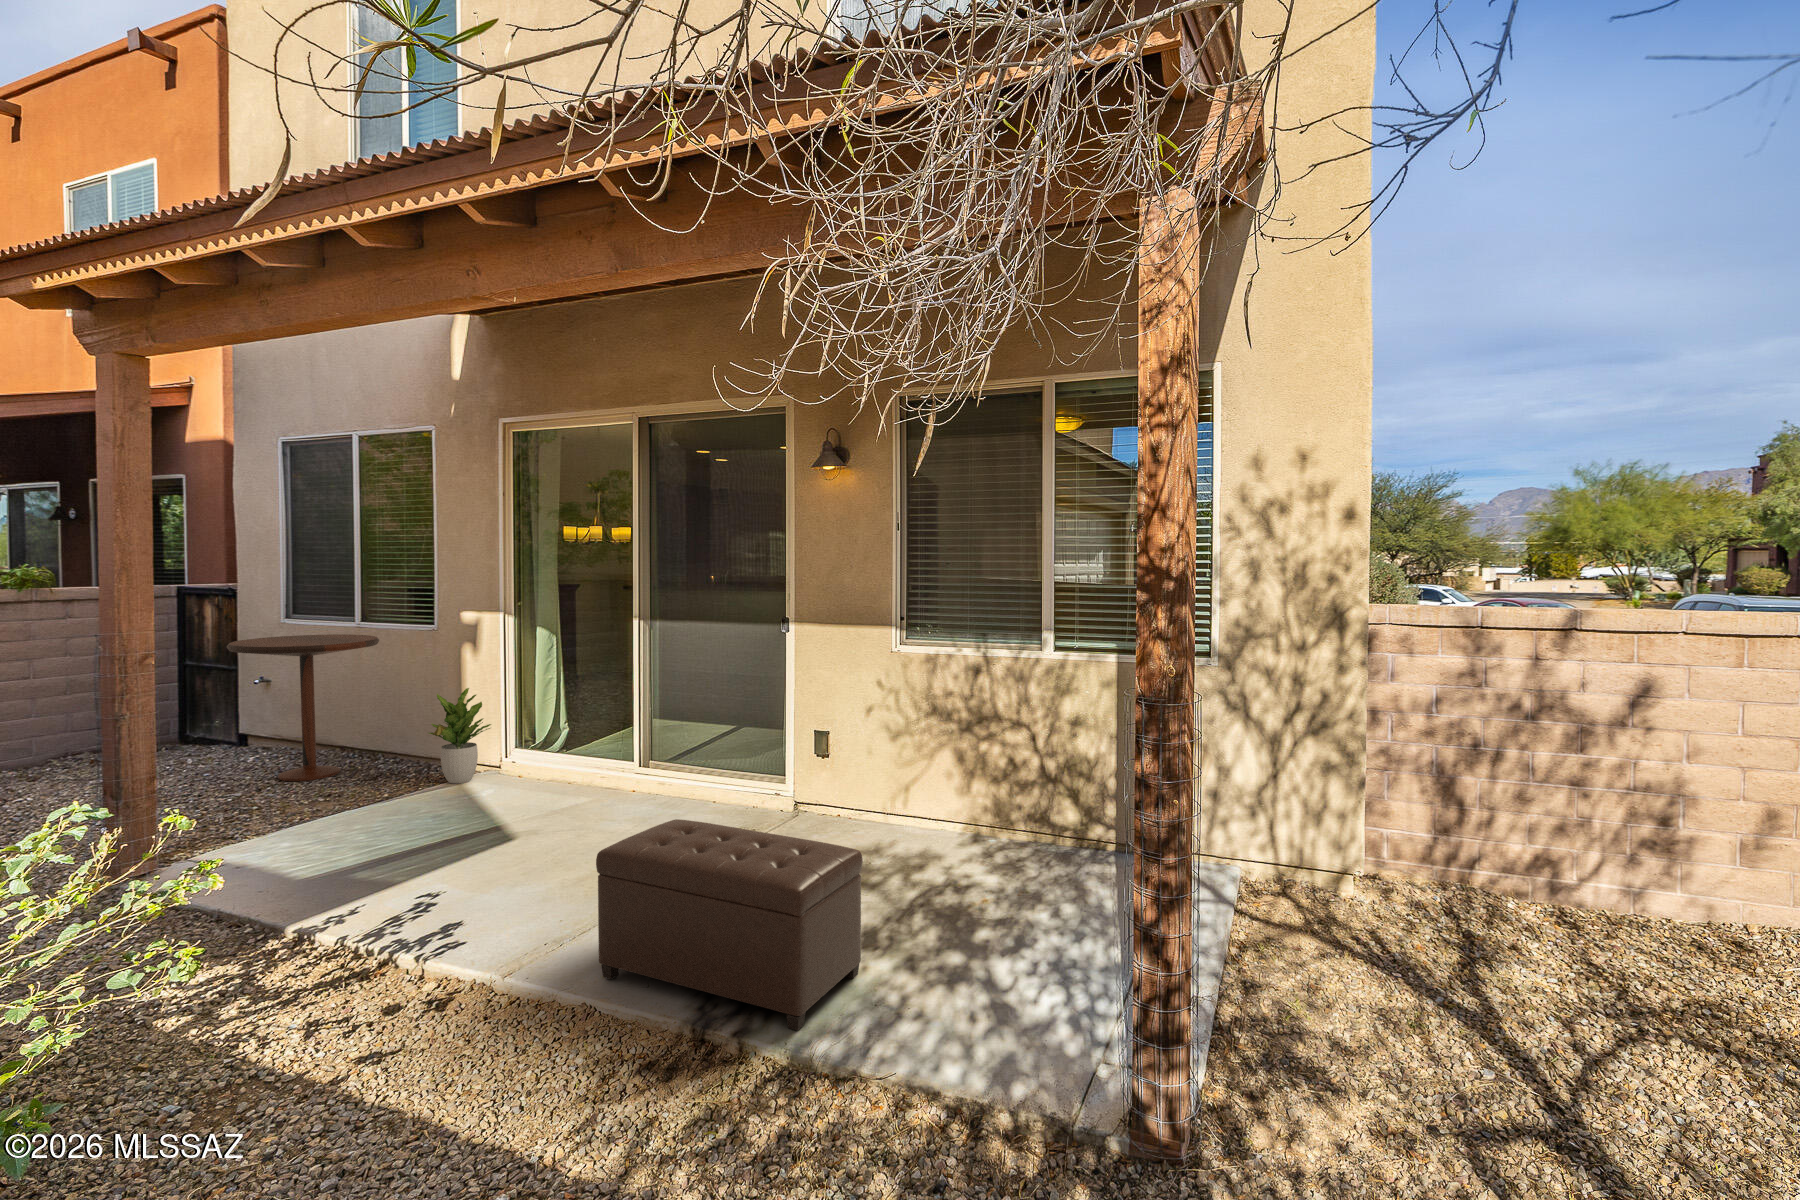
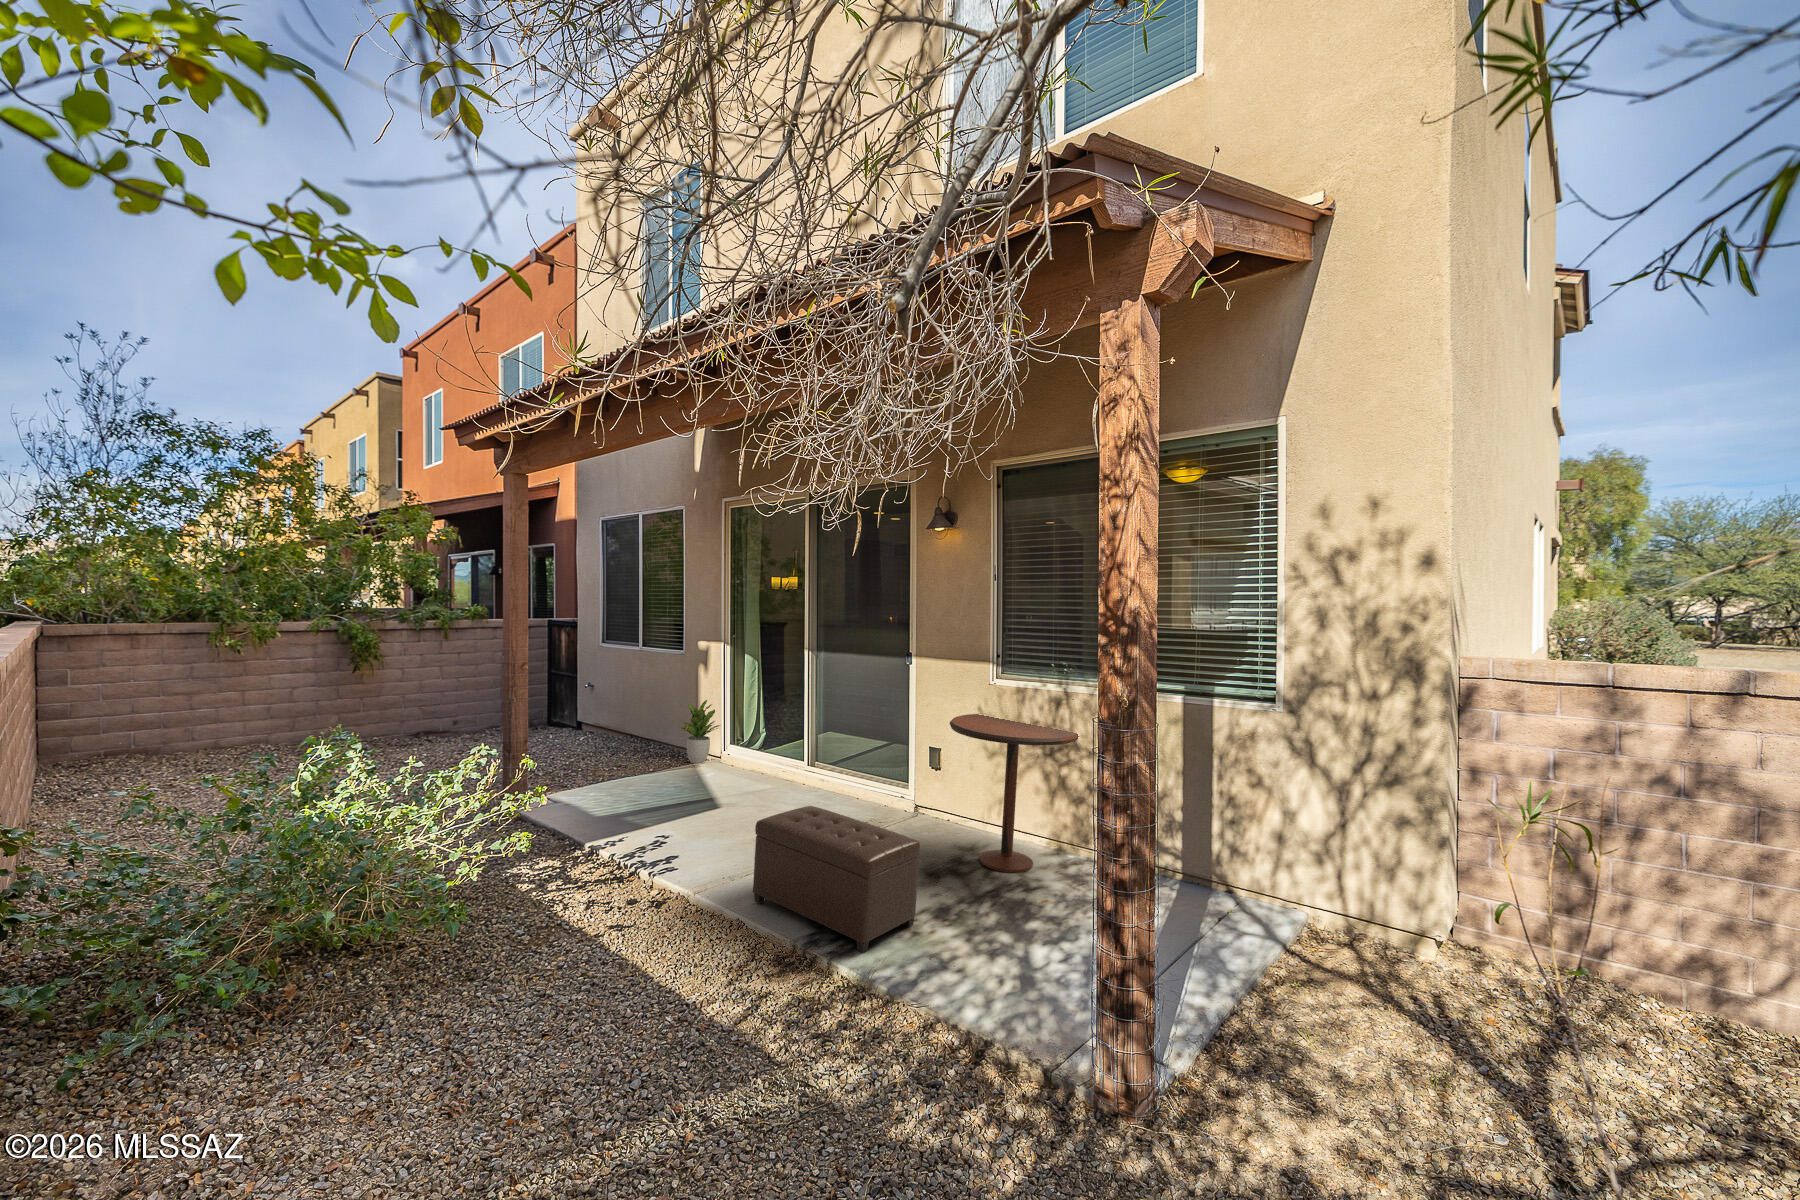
pedestal table: present [227,634,379,781] -> present [950,714,1079,873]

